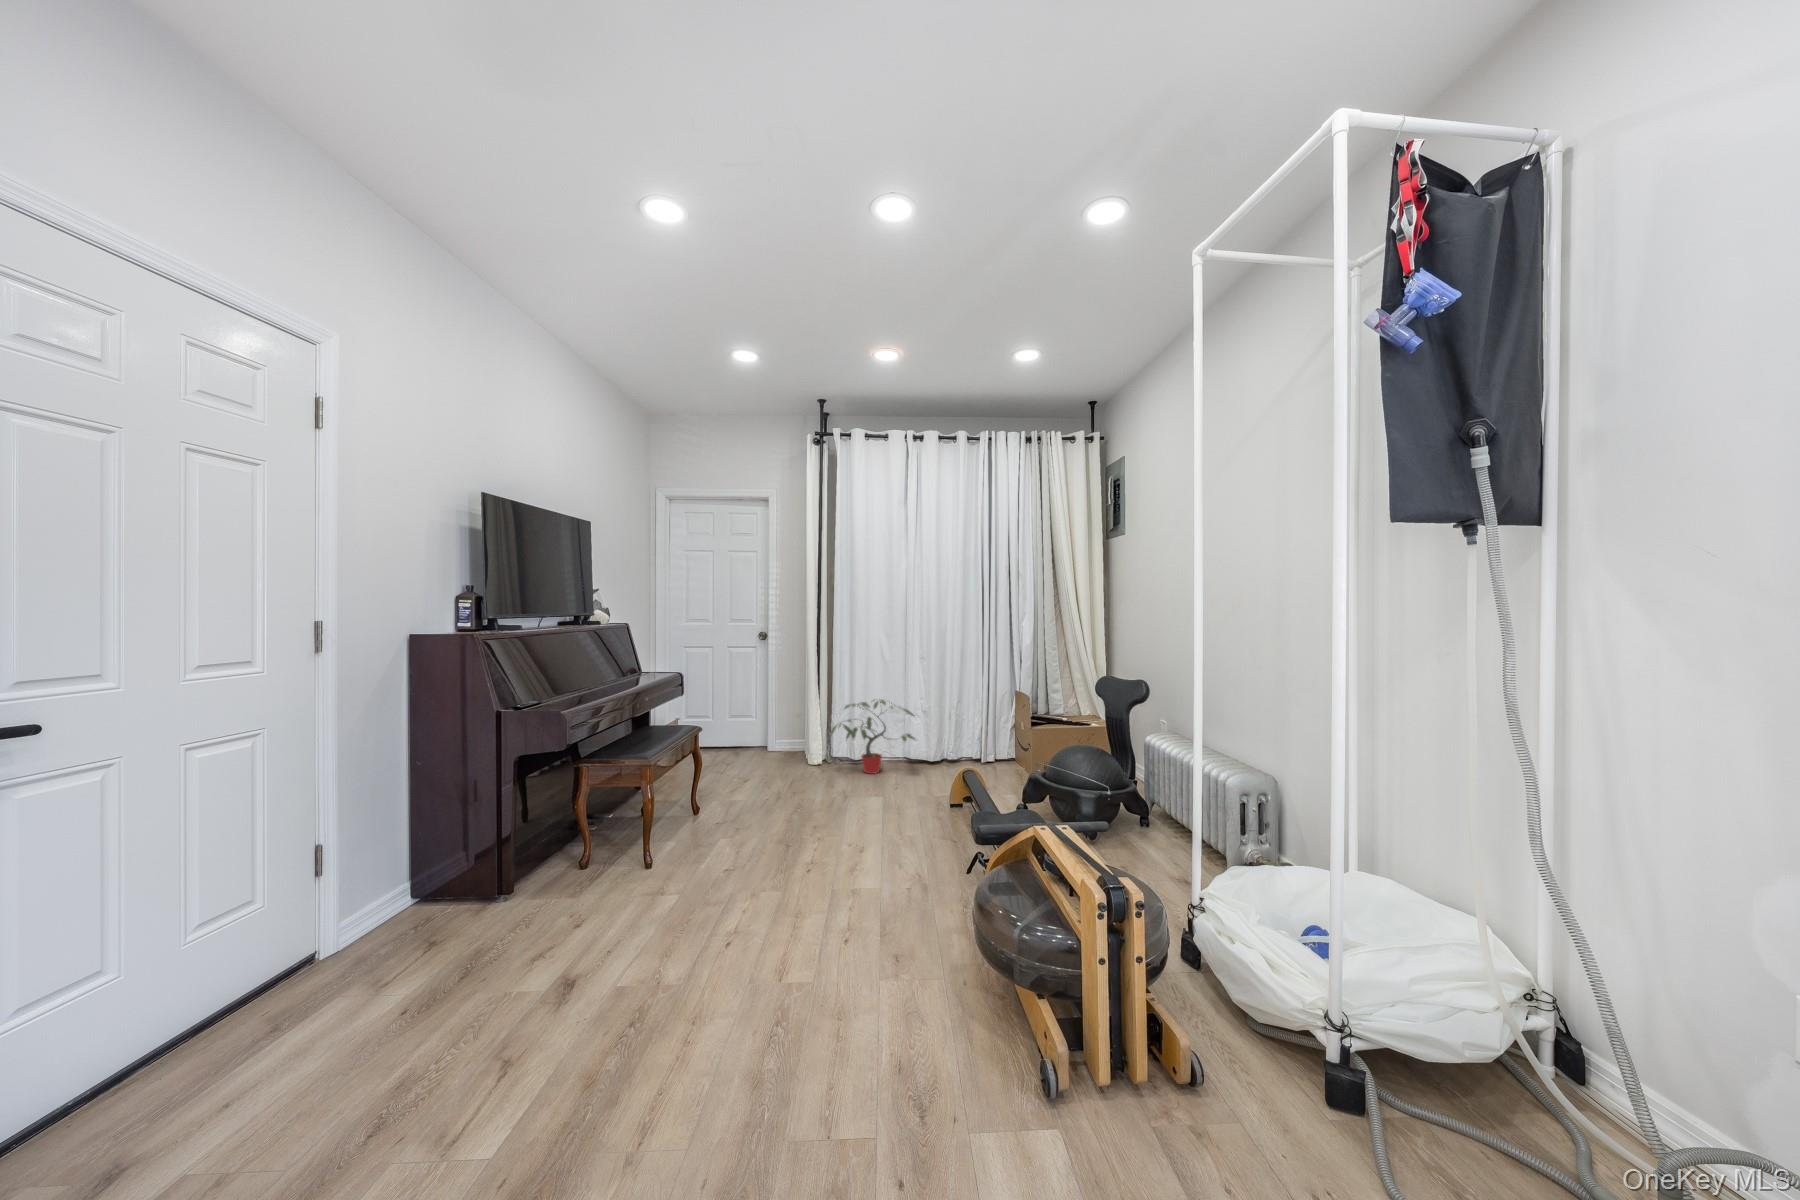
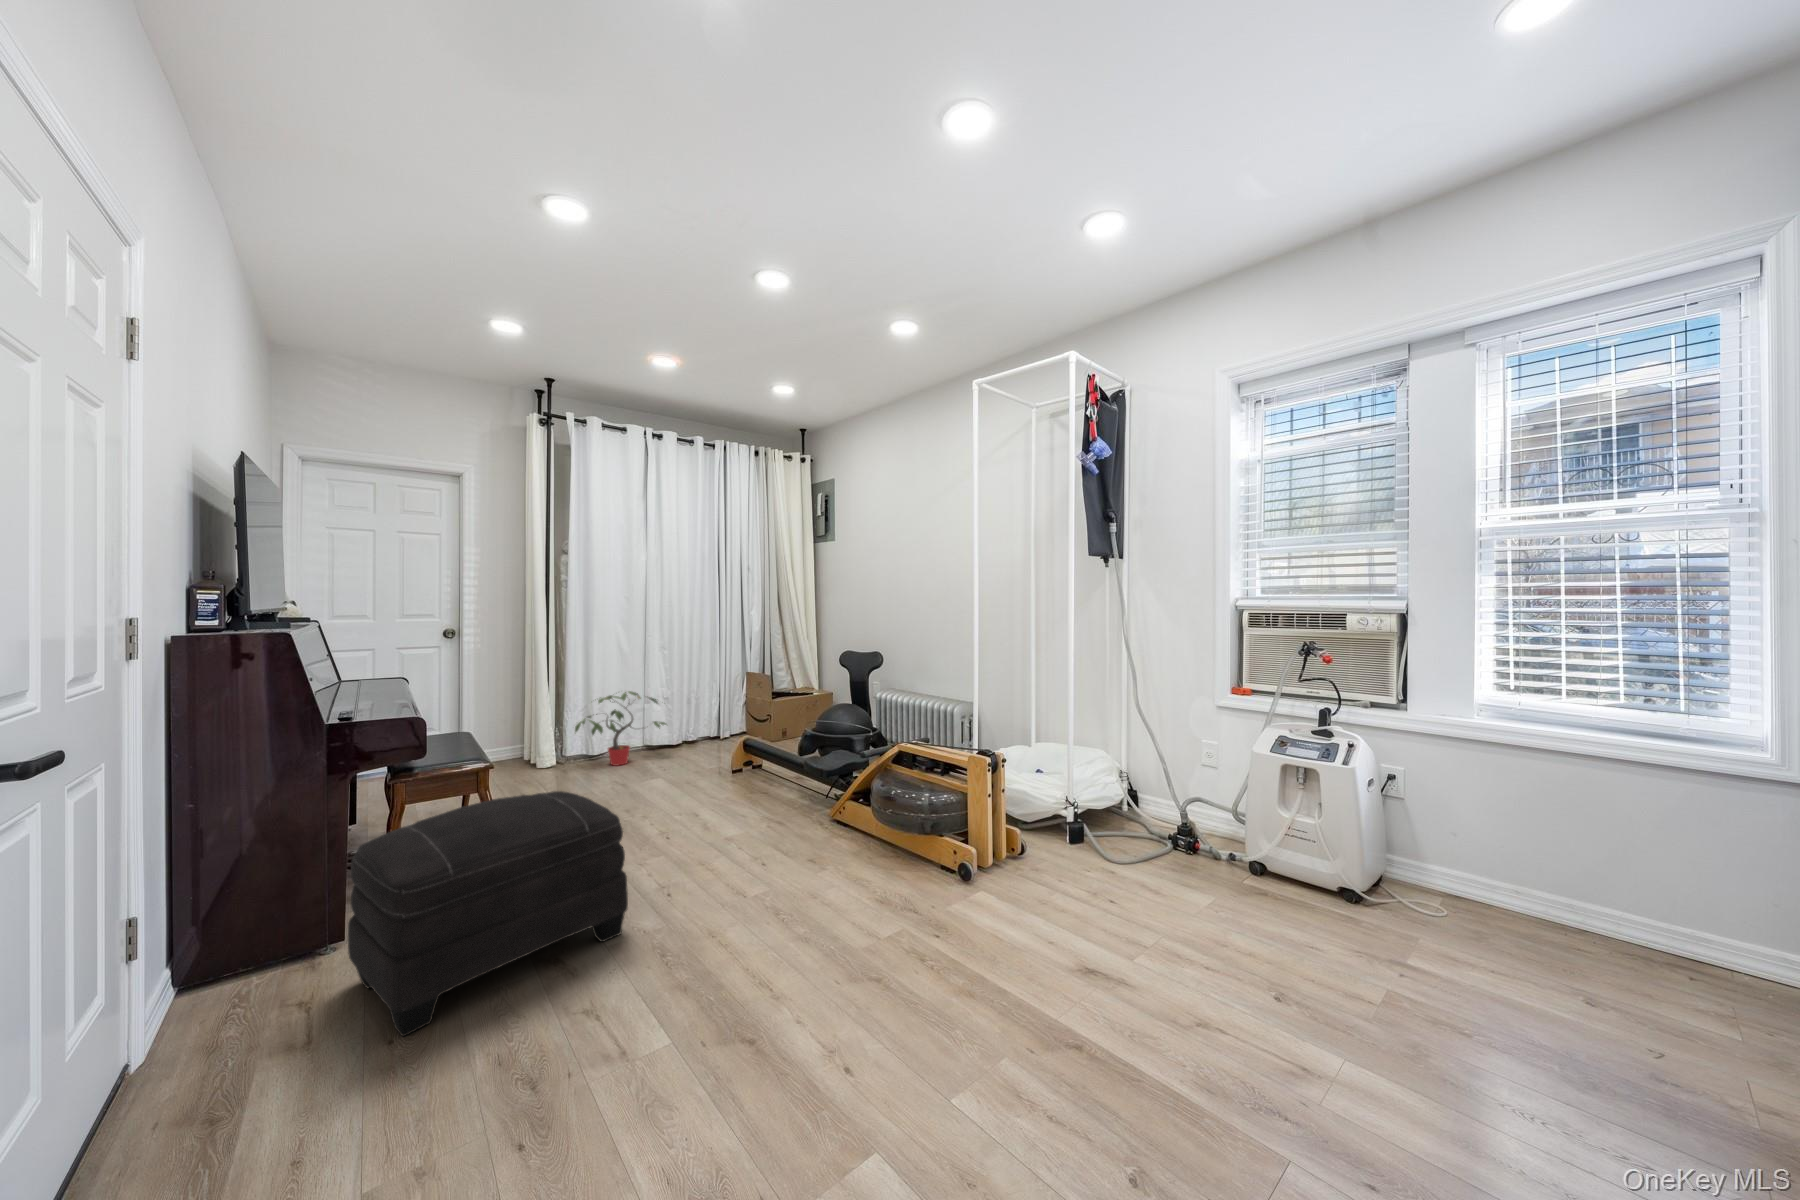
ottoman: none [422,794,673,998] -> present [348,791,628,1036]

